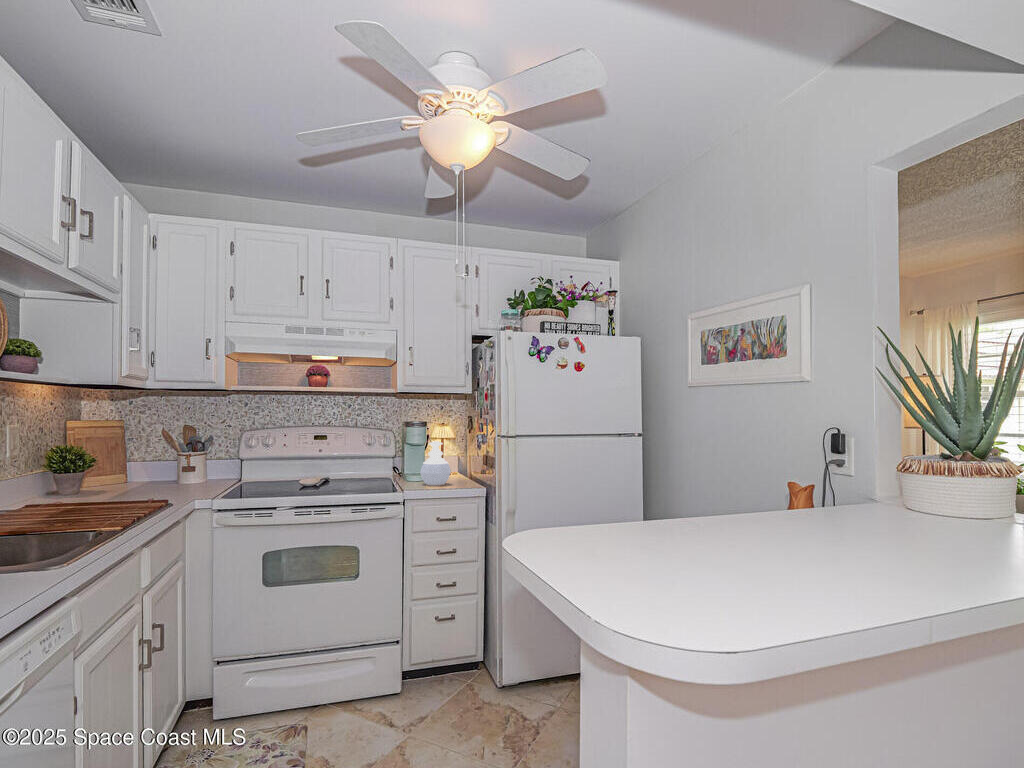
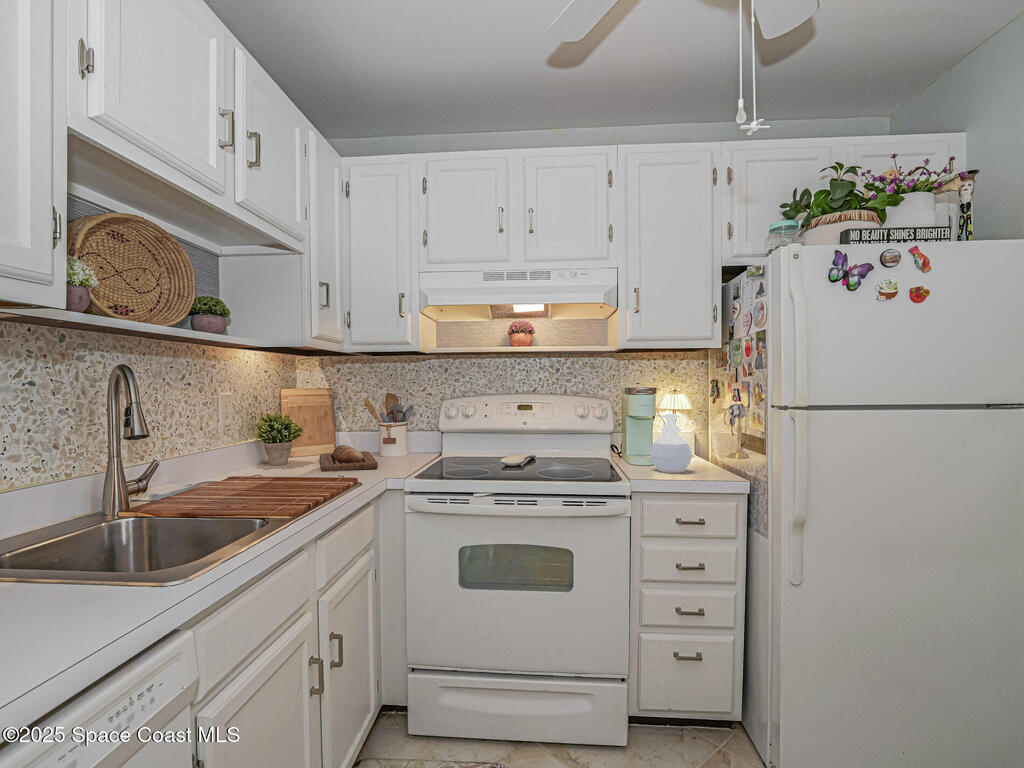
bread loaf: none [118,474,187,498] -> present [320,445,378,471]

